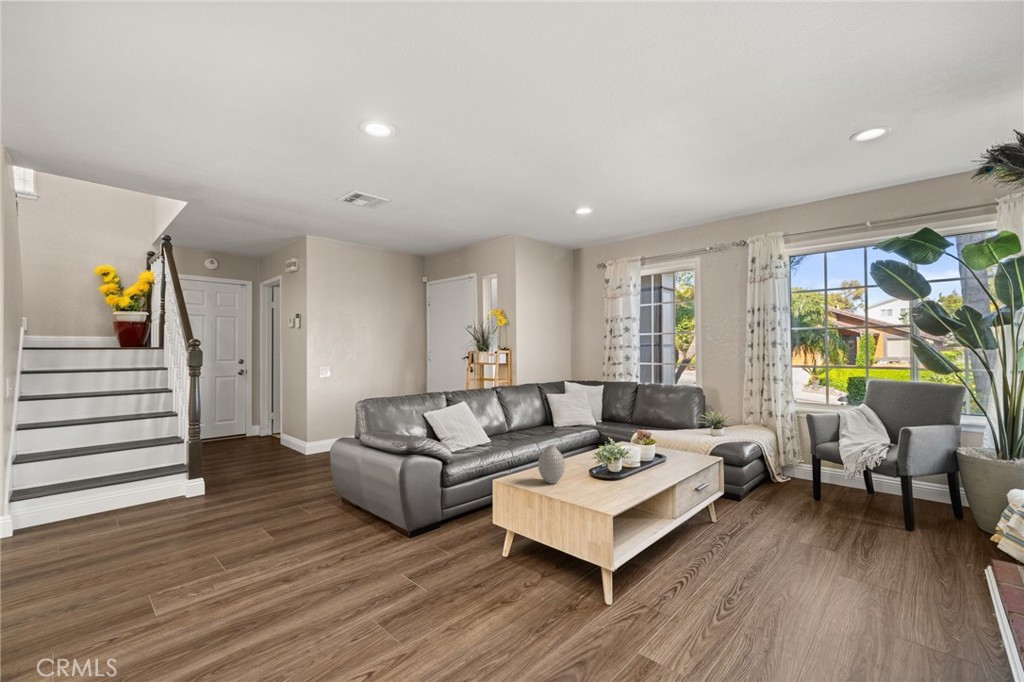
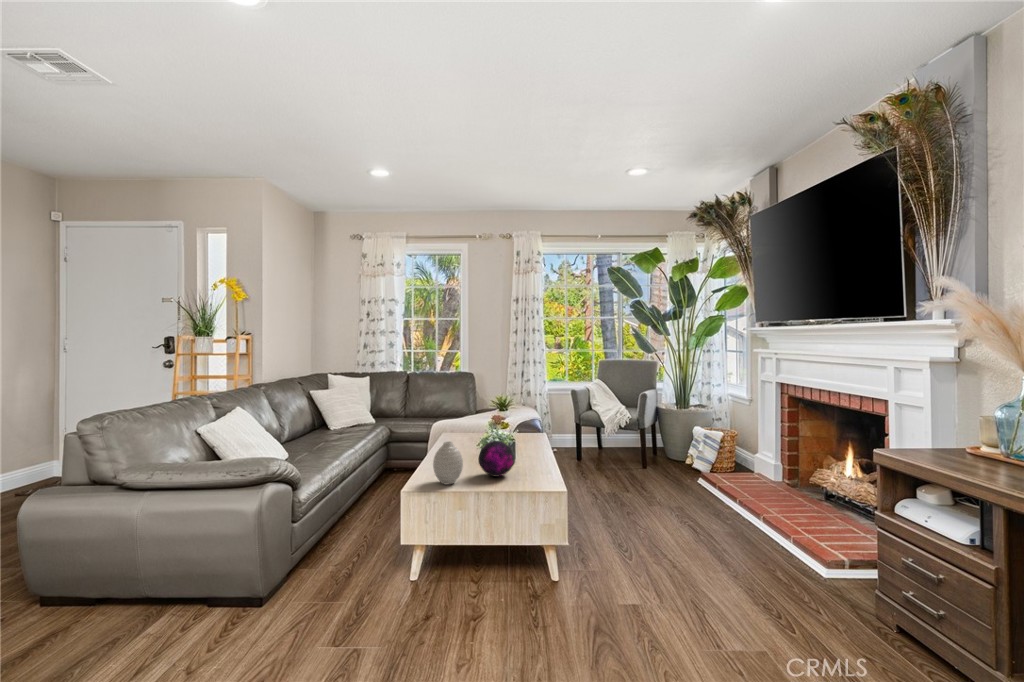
decorative orb: none [582,451,616,486] -> present [479,441,514,477]

